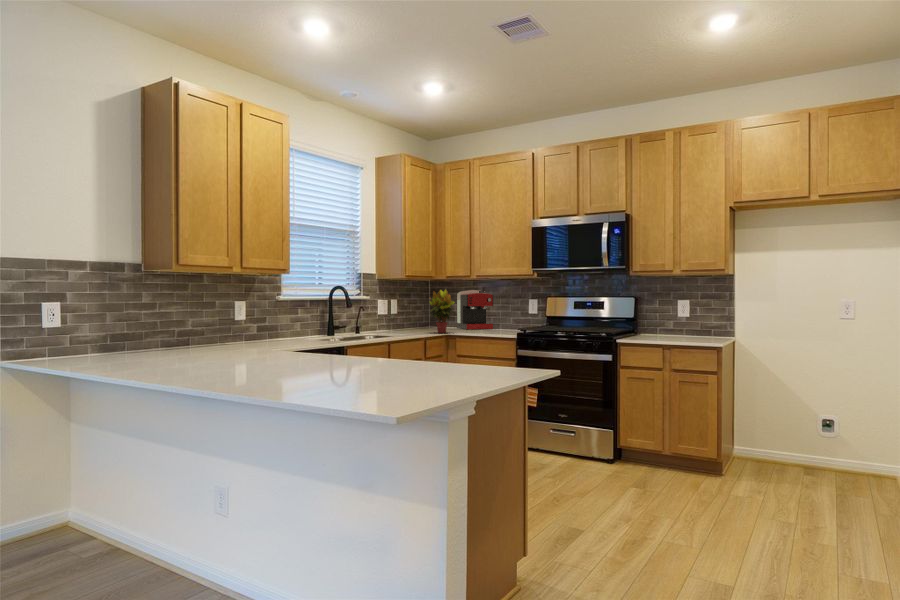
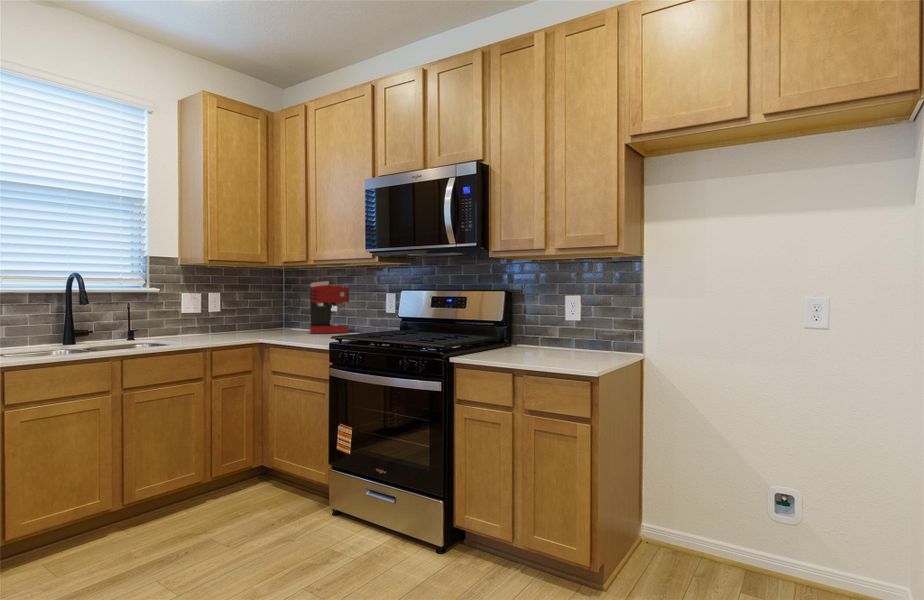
potted plant: present [429,290,455,333] -> none [227,279,270,340]

